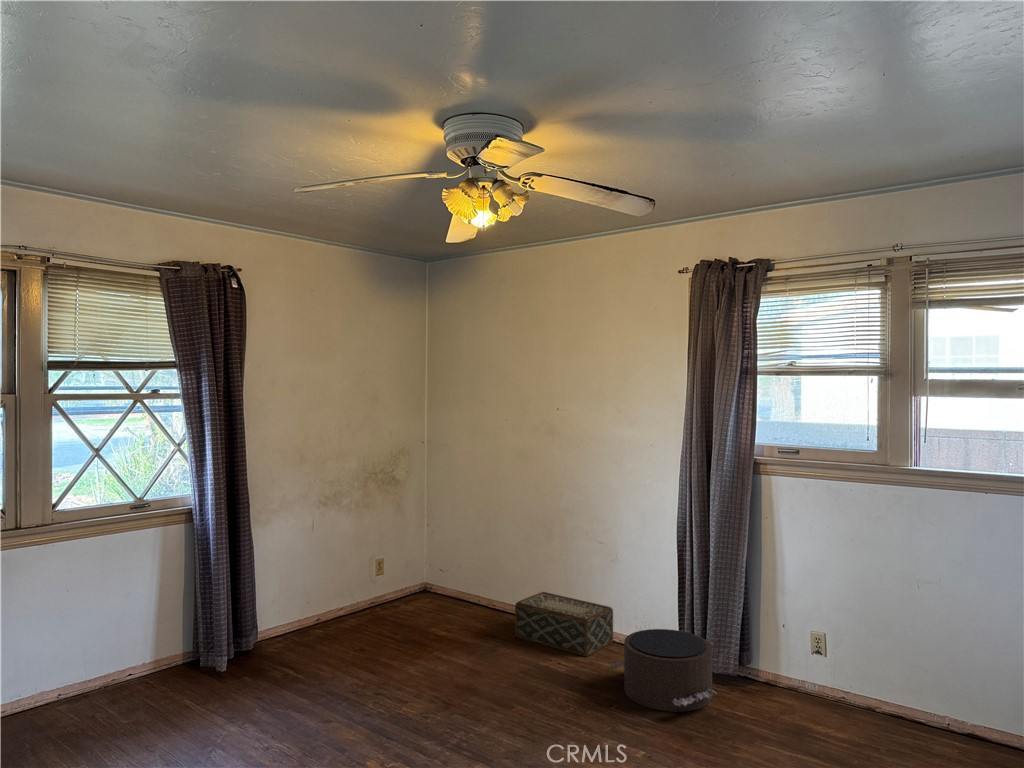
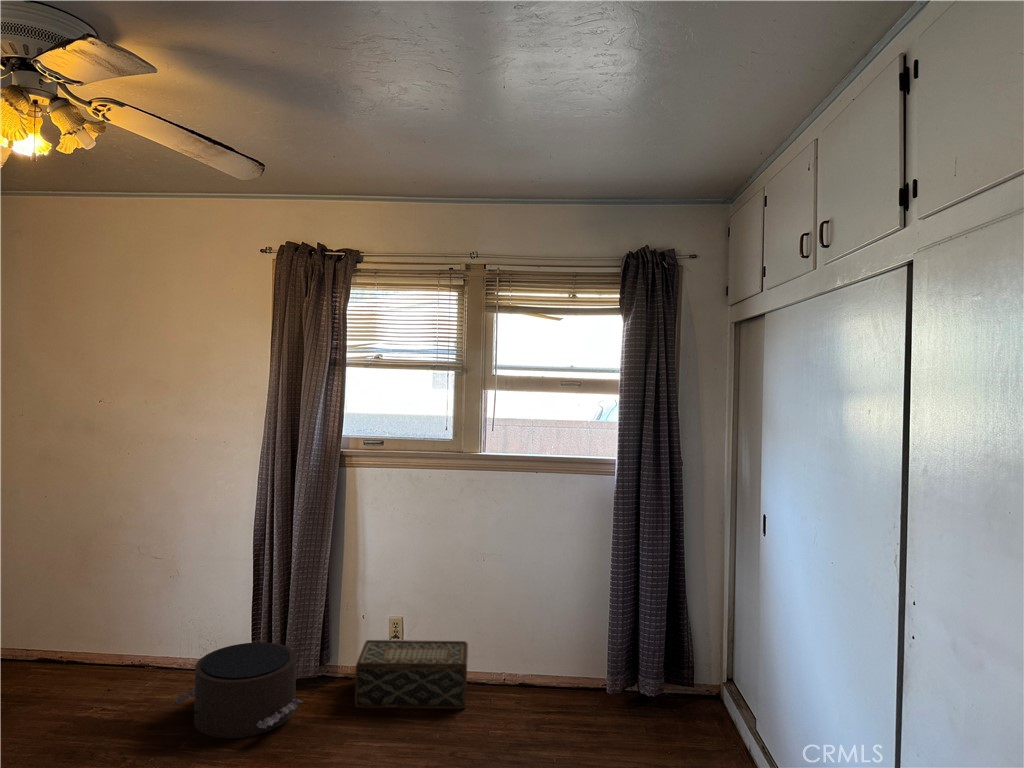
woven basket: present [515,592,613,656] -> present [355,640,468,709]

